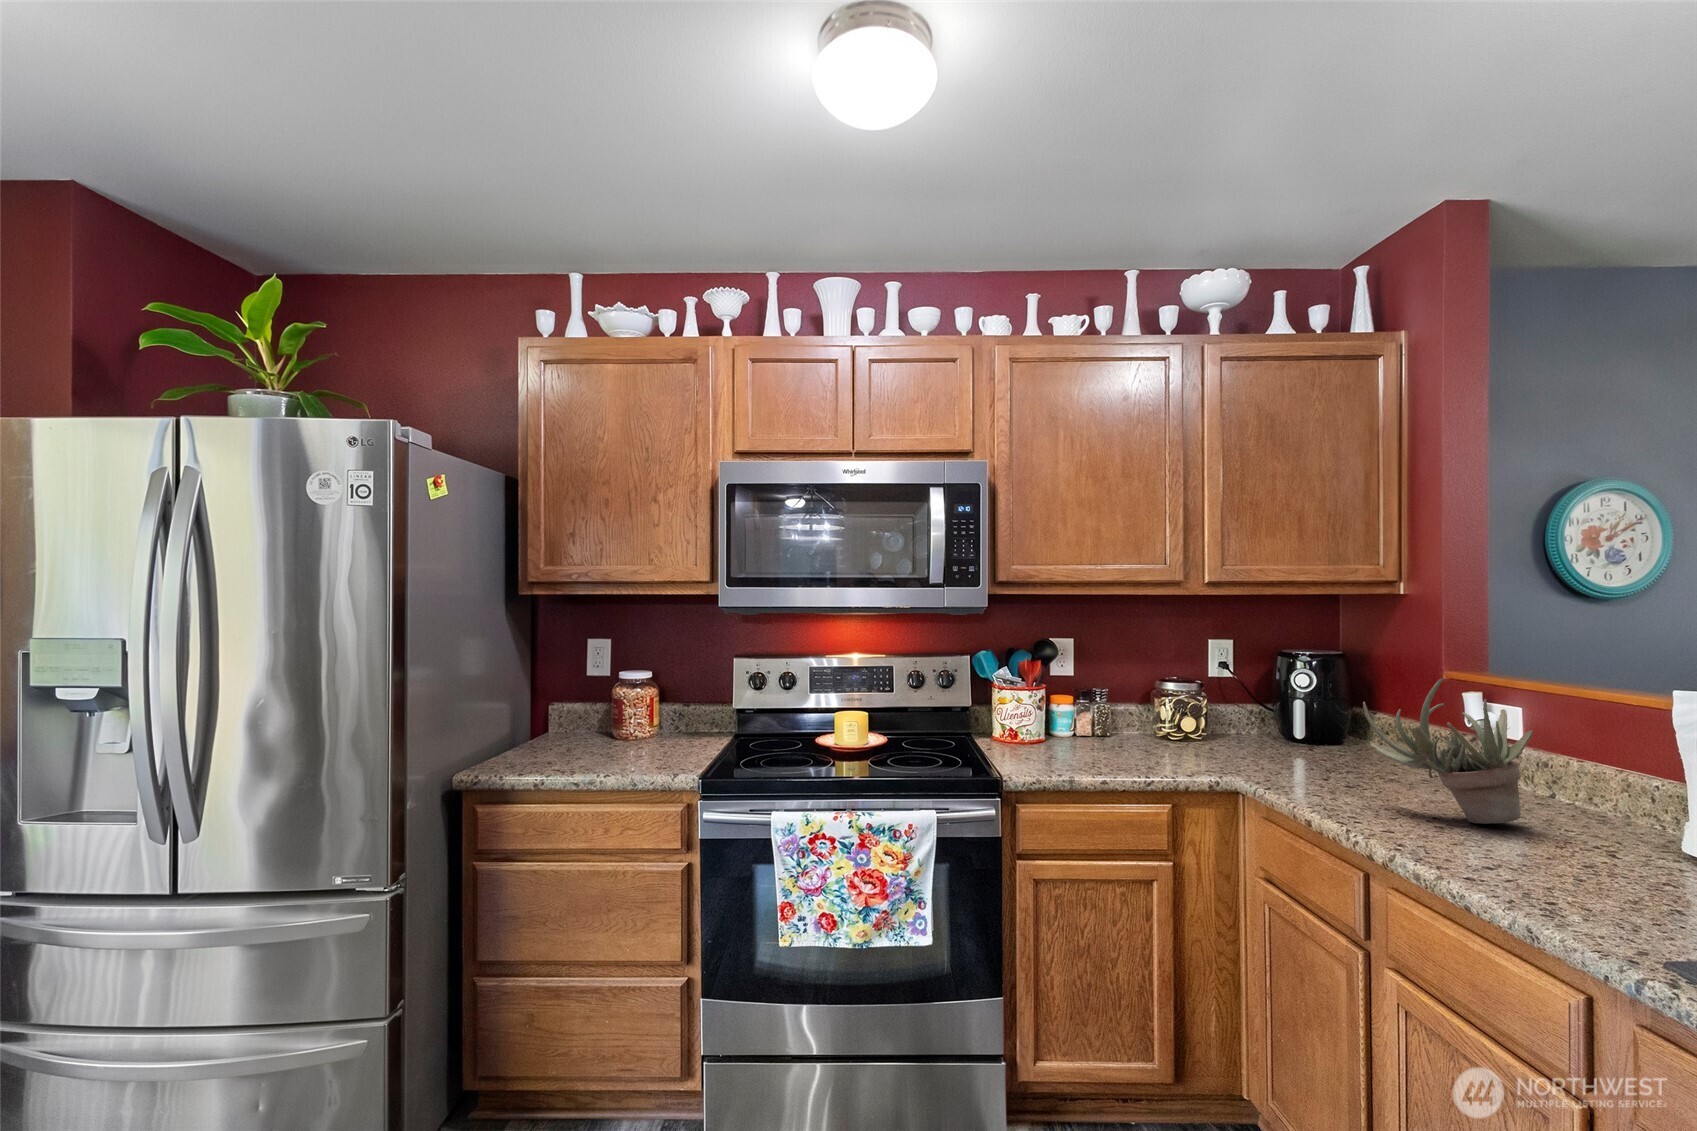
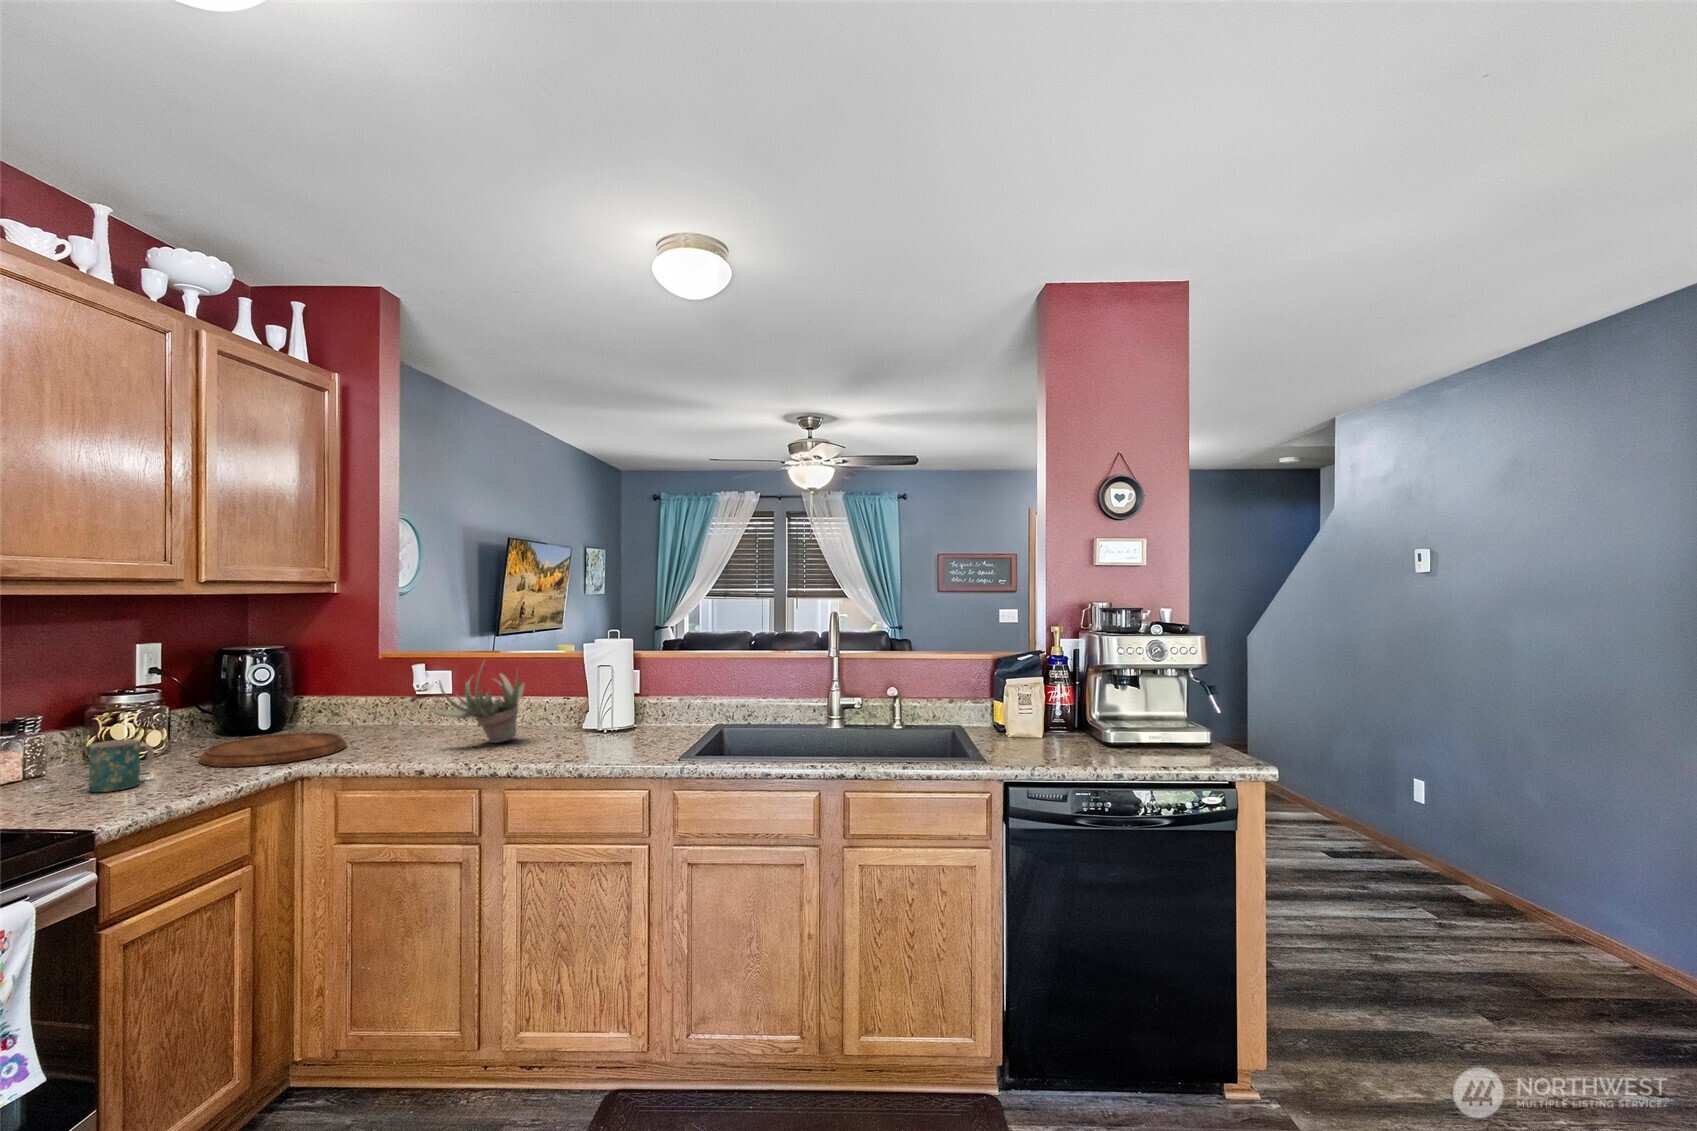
mug: none [1079,711,1127,755] -> present [89,739,154,792]
cutting board: none [1182,740,1329,775] -> present [199,732,346,767]

